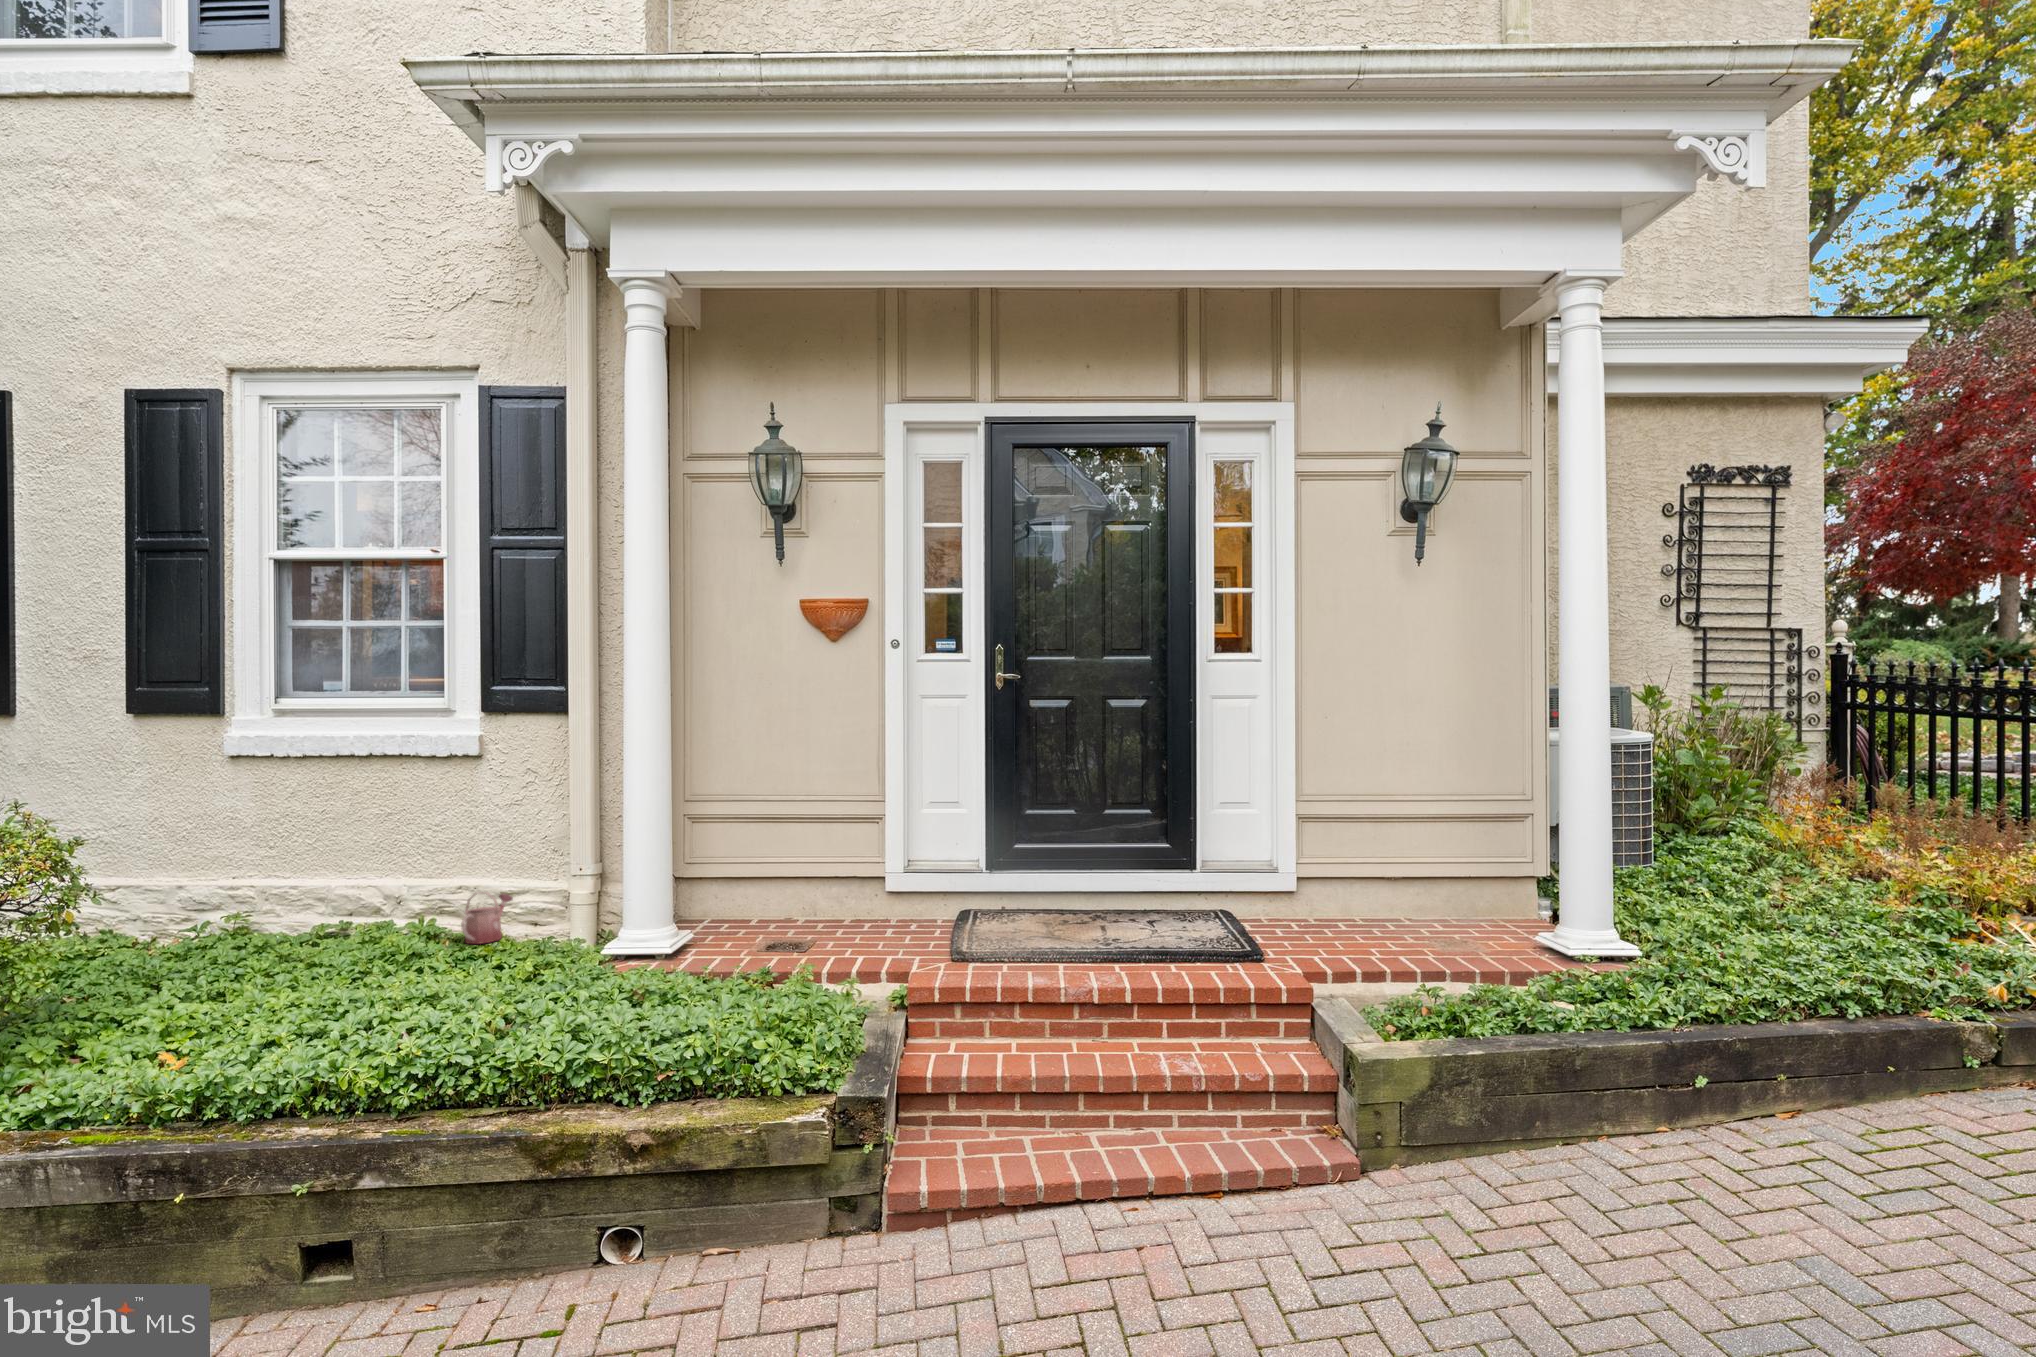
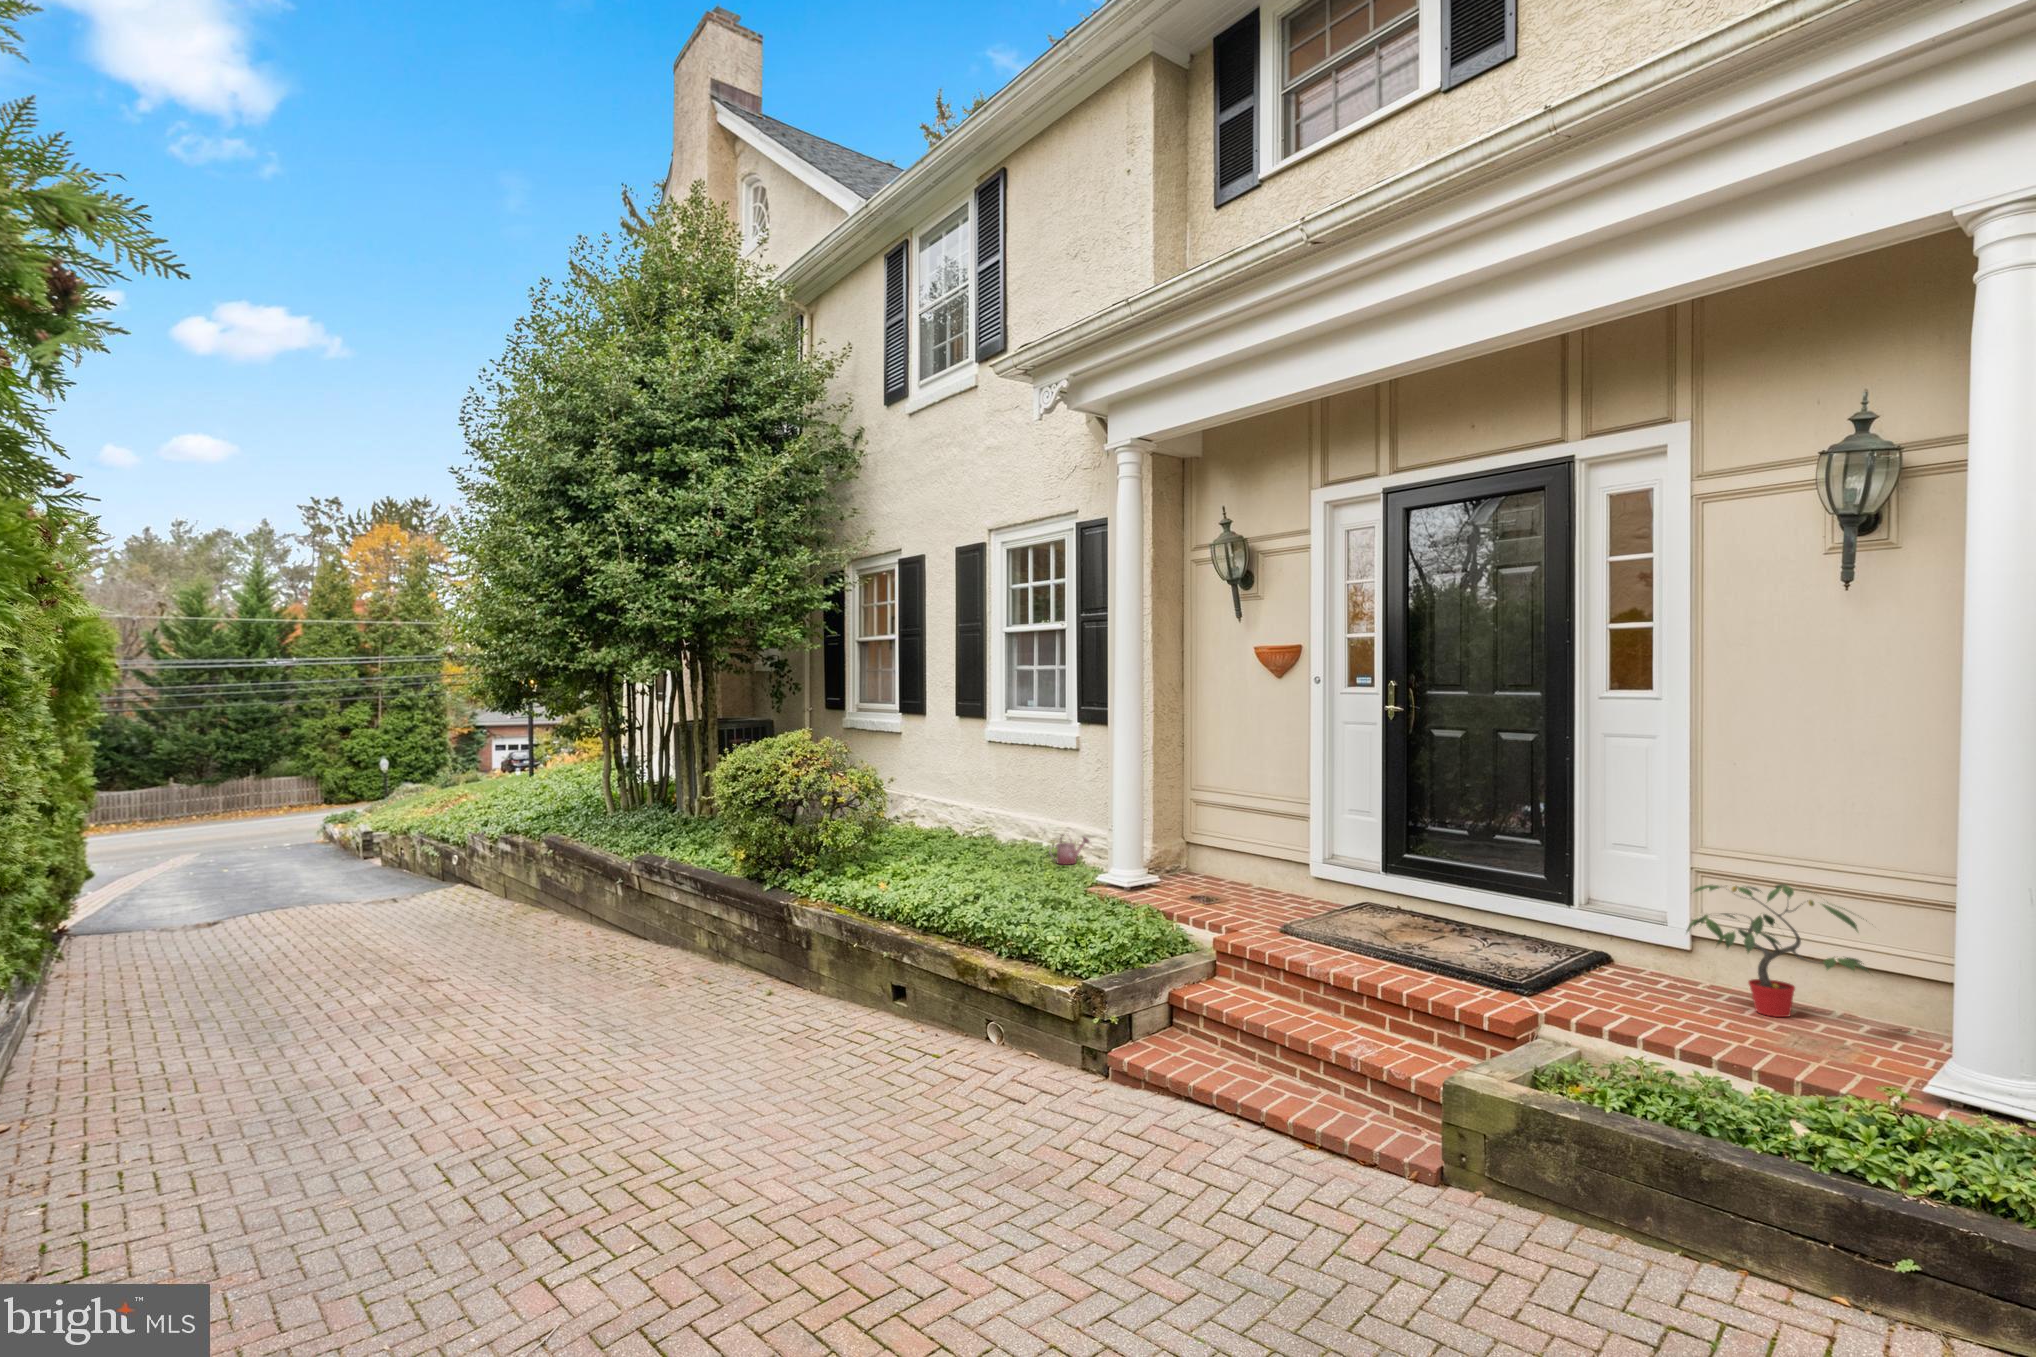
potted plant: none [1309,817,1456,933] -> present [1687,884,1870,1017]

